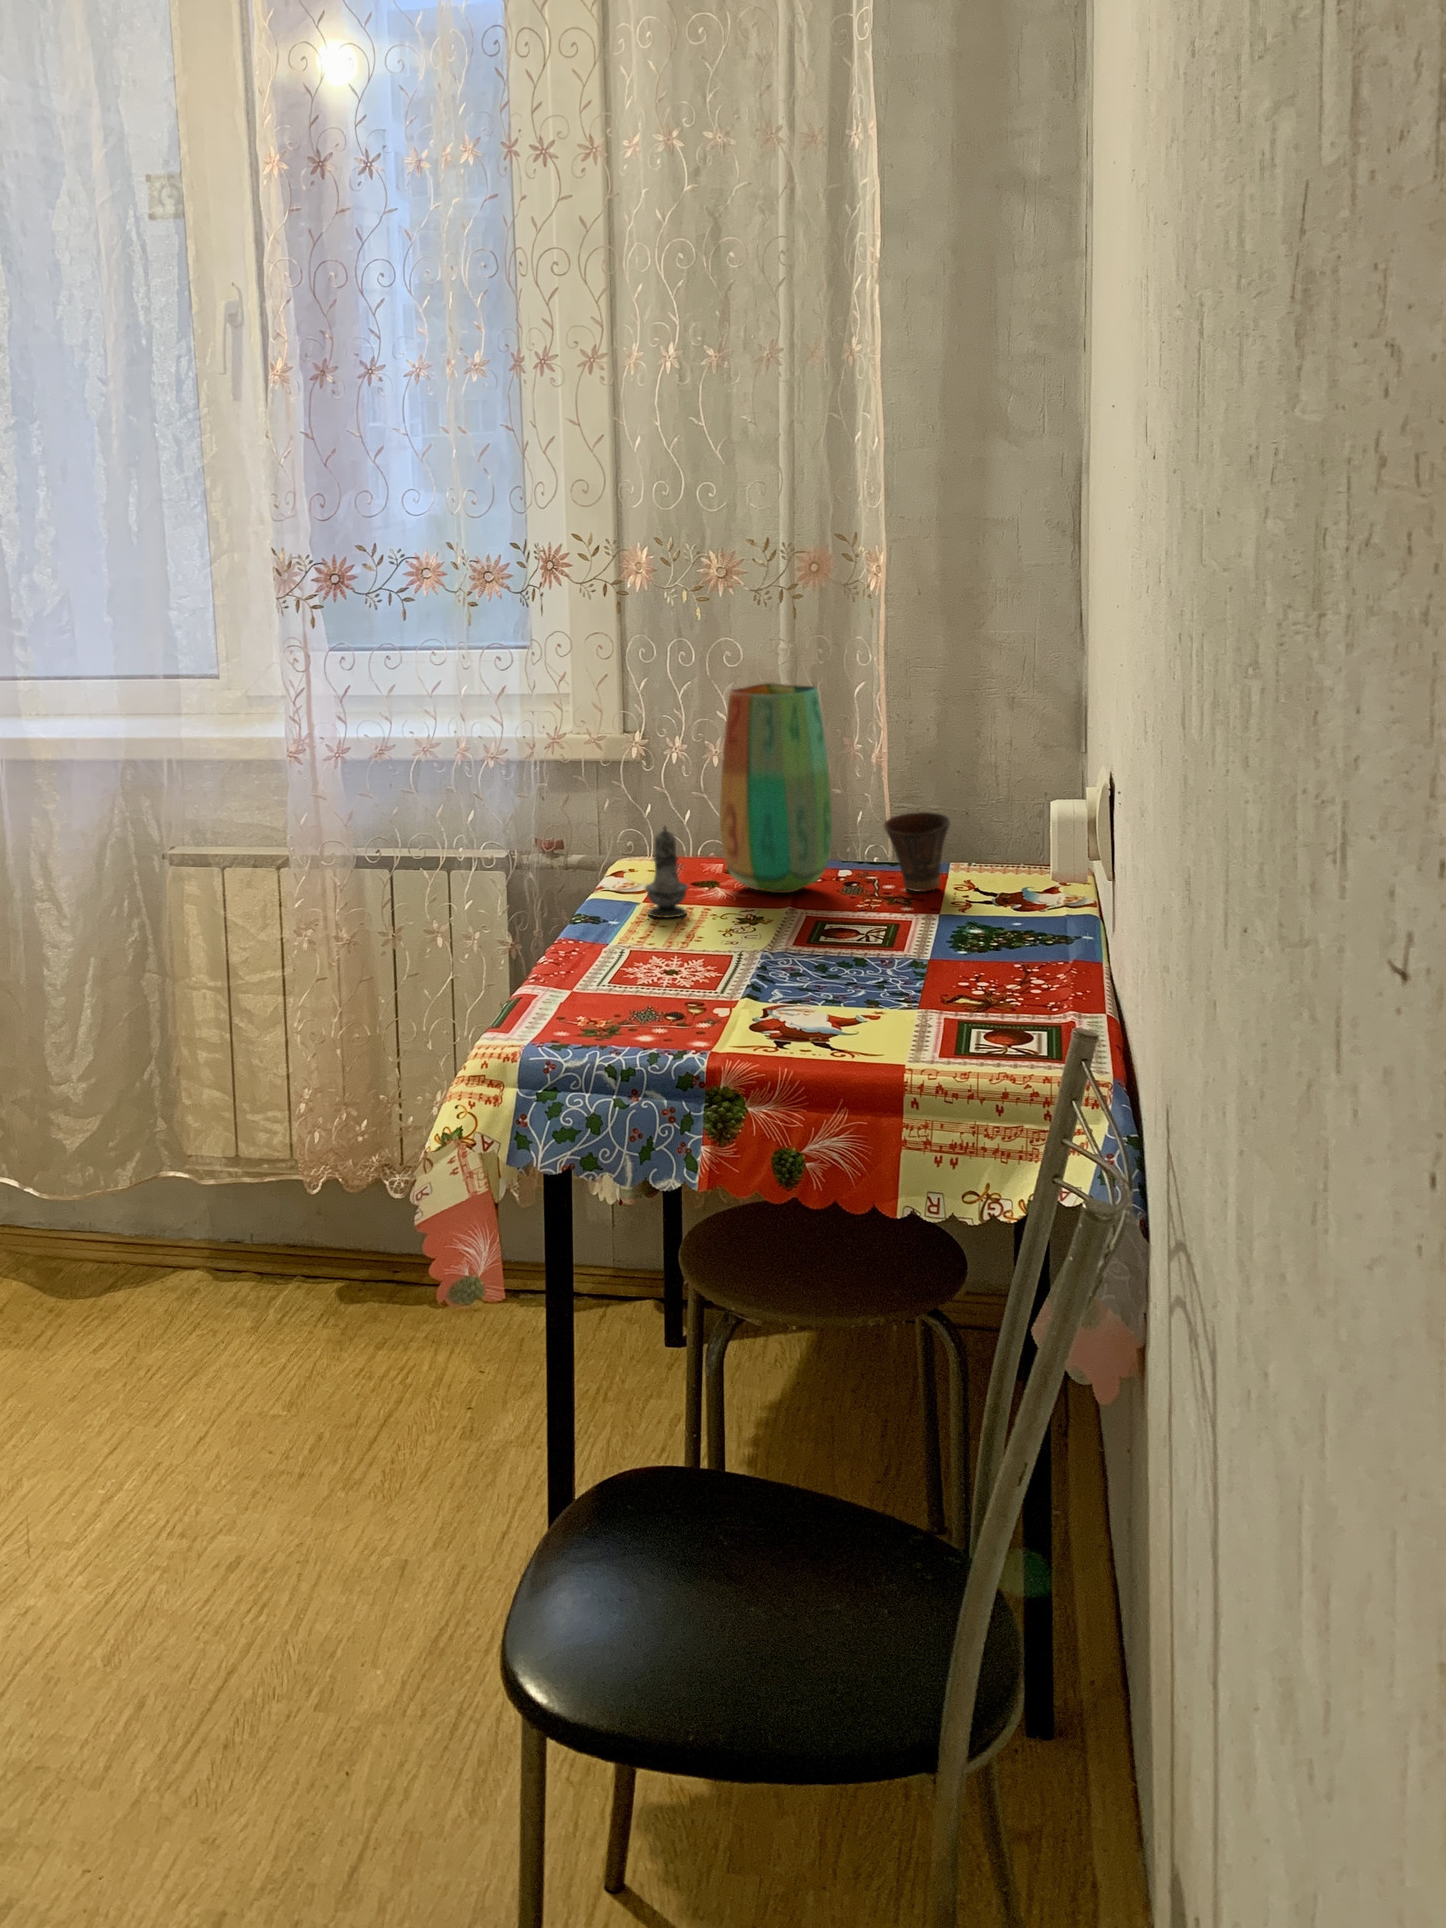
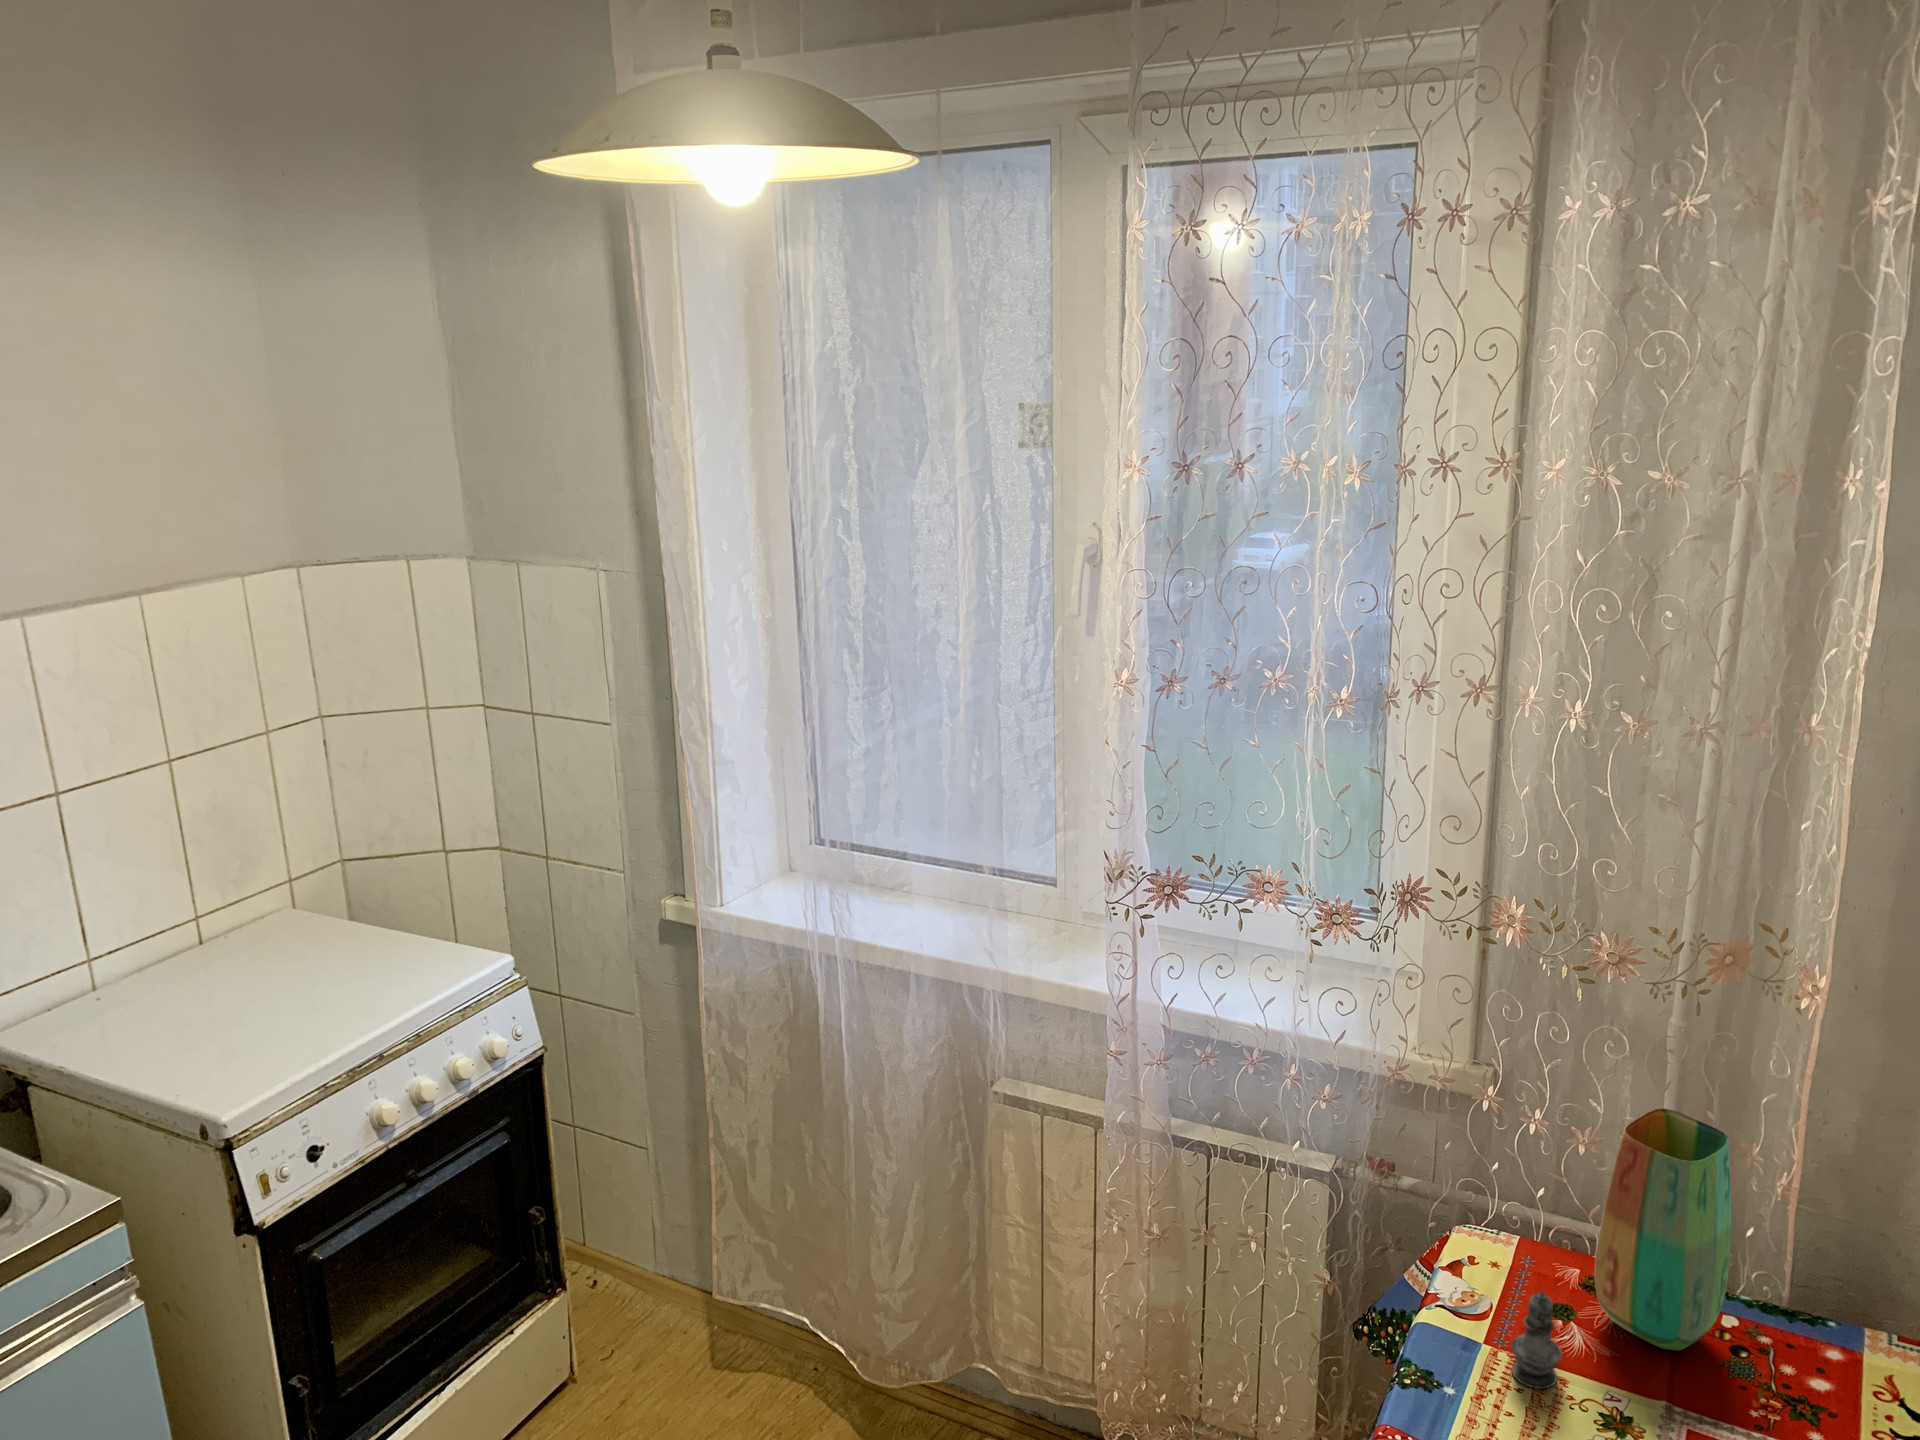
cup: present [884,812,950,892] -> none [1790,1270,1873,1368]

